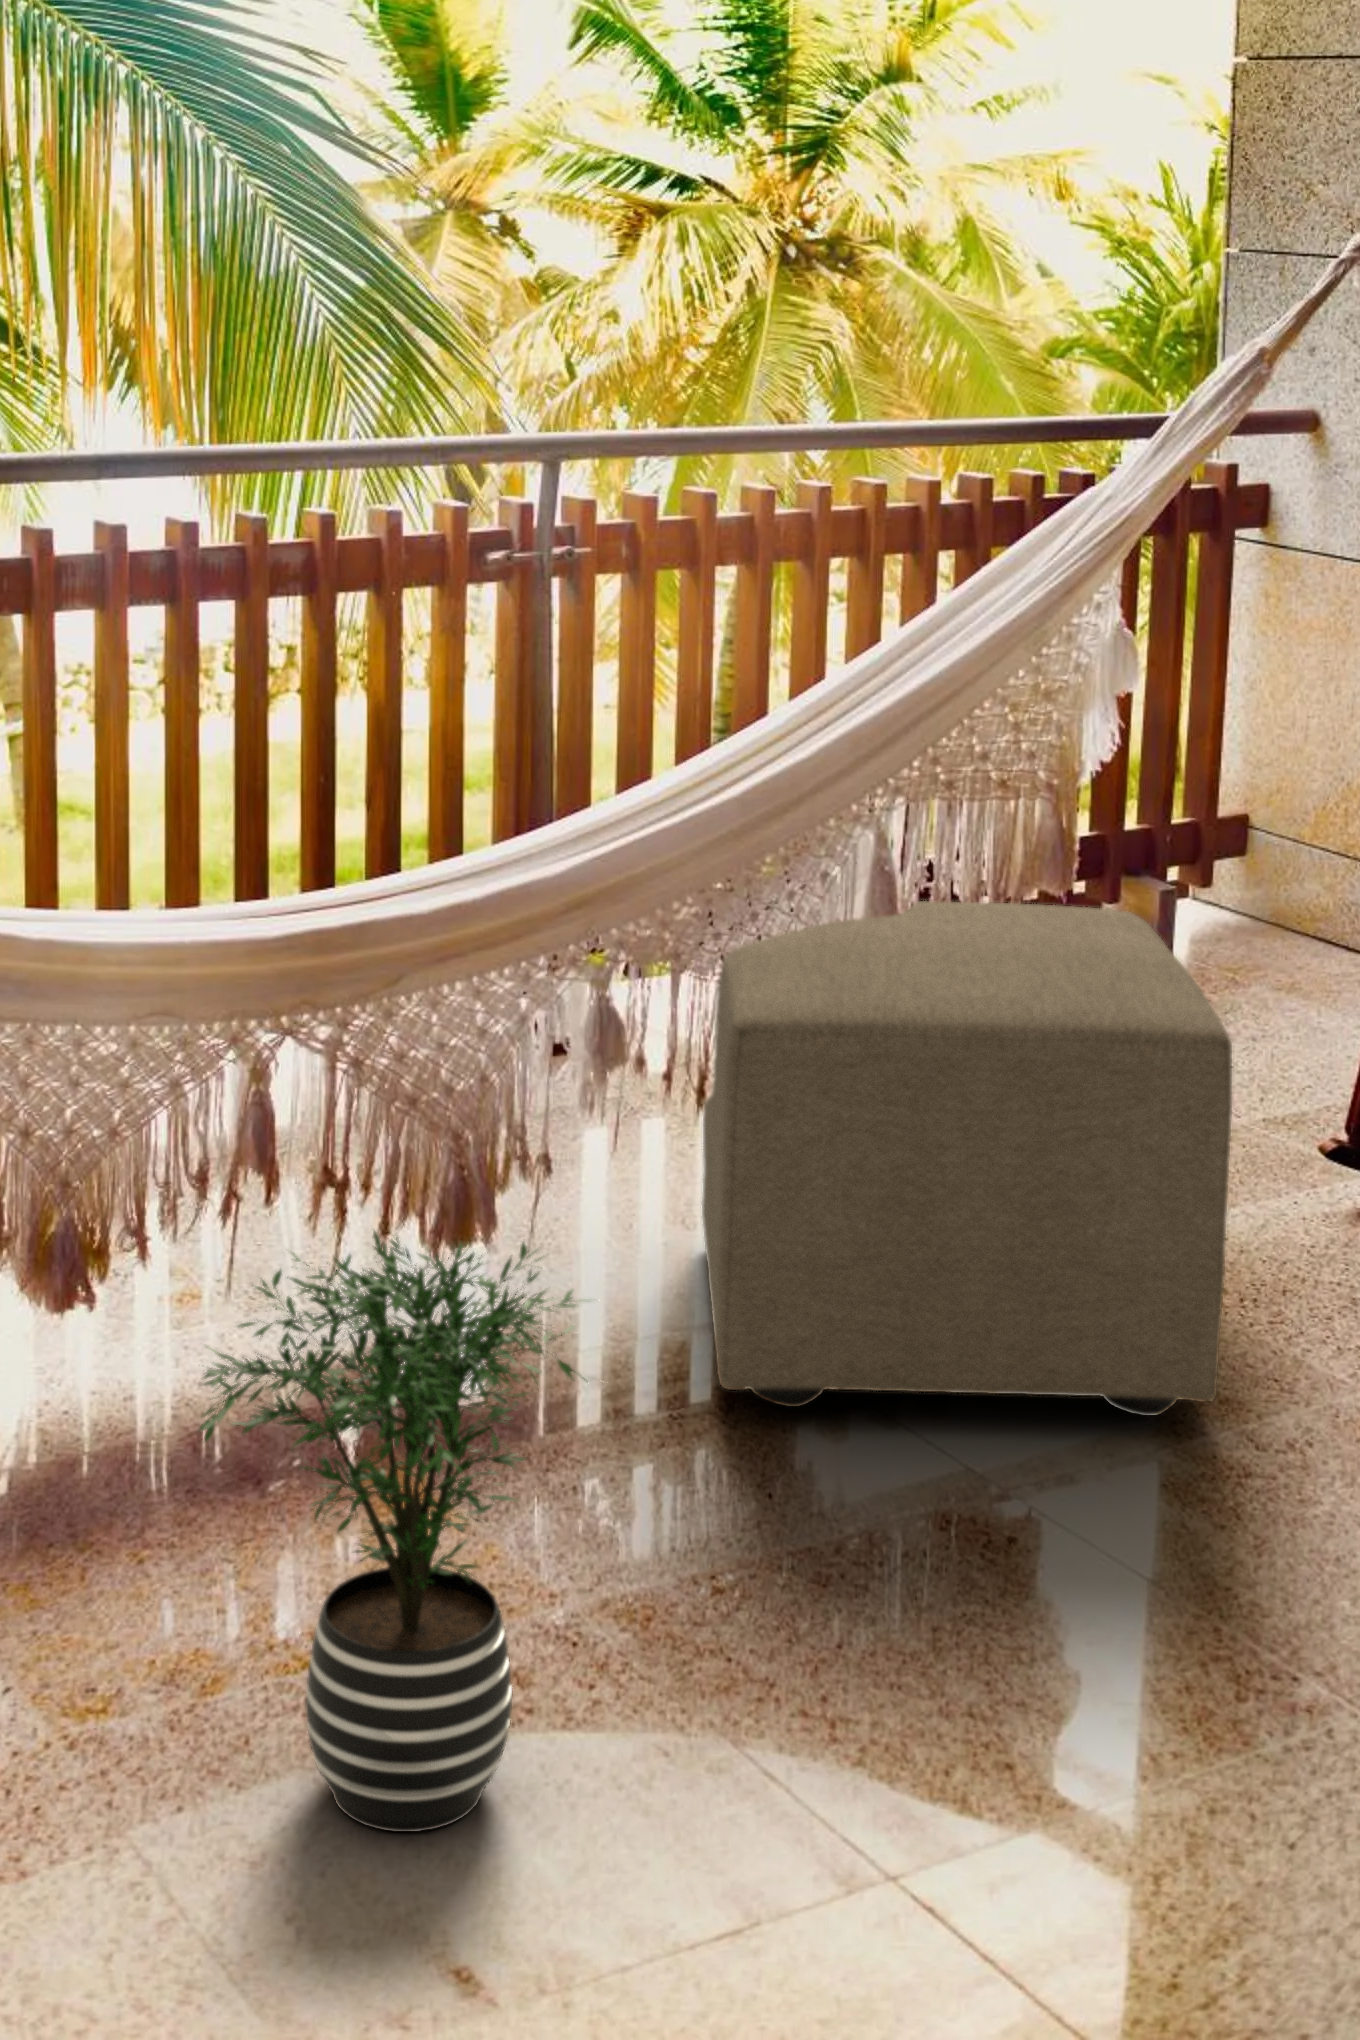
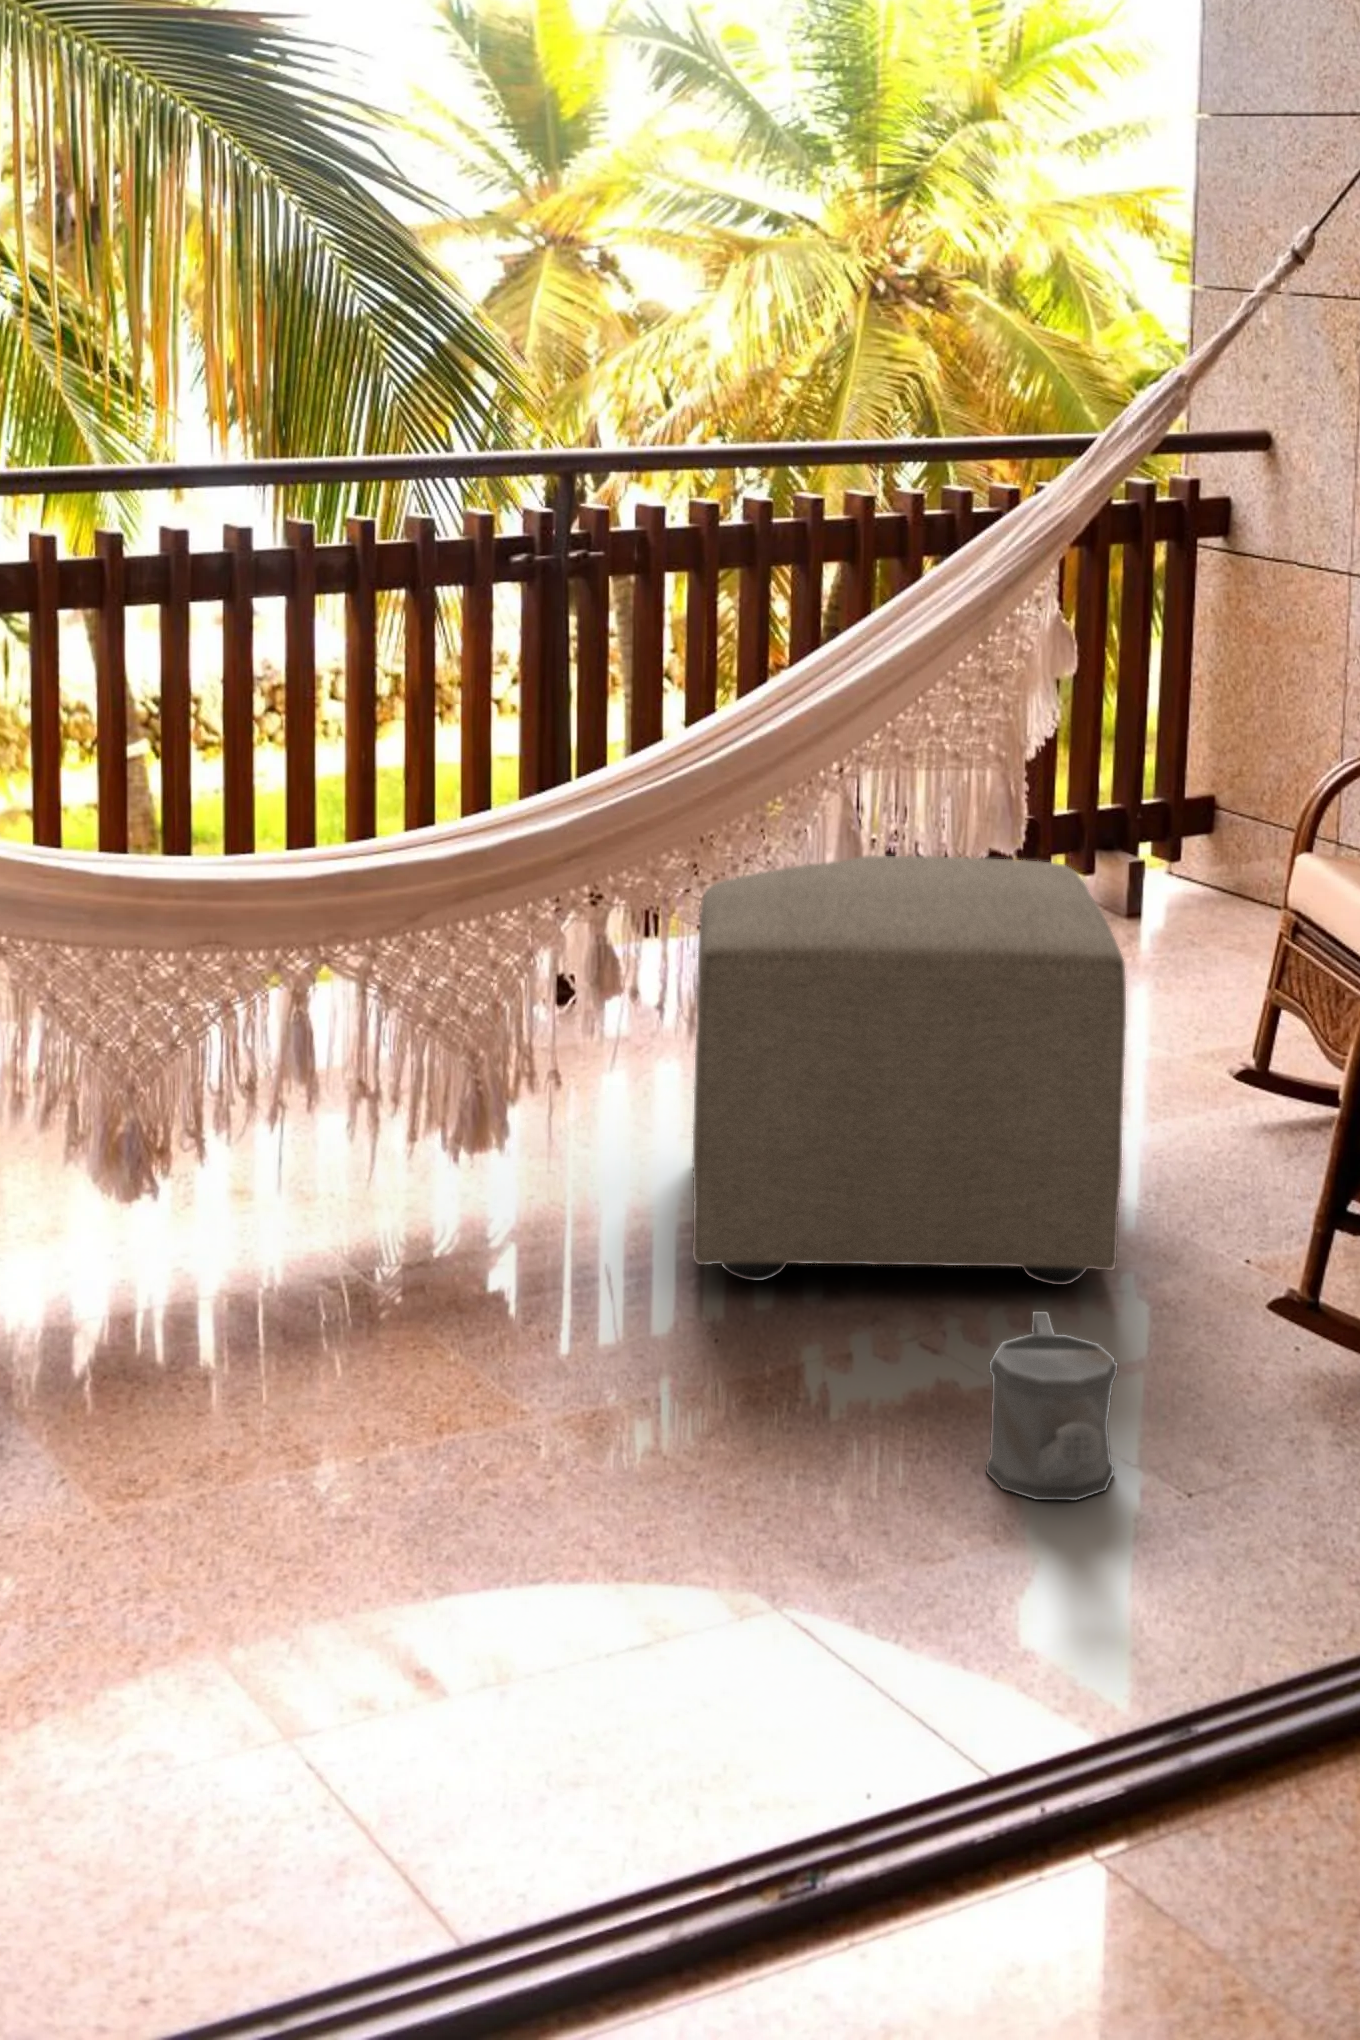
potted plant: present [199,1231,590,1832] -> none [225,1098,567,1588]
watering can: none [1098,1471,1265,1715] -> present [986,1311,1118,1500]

